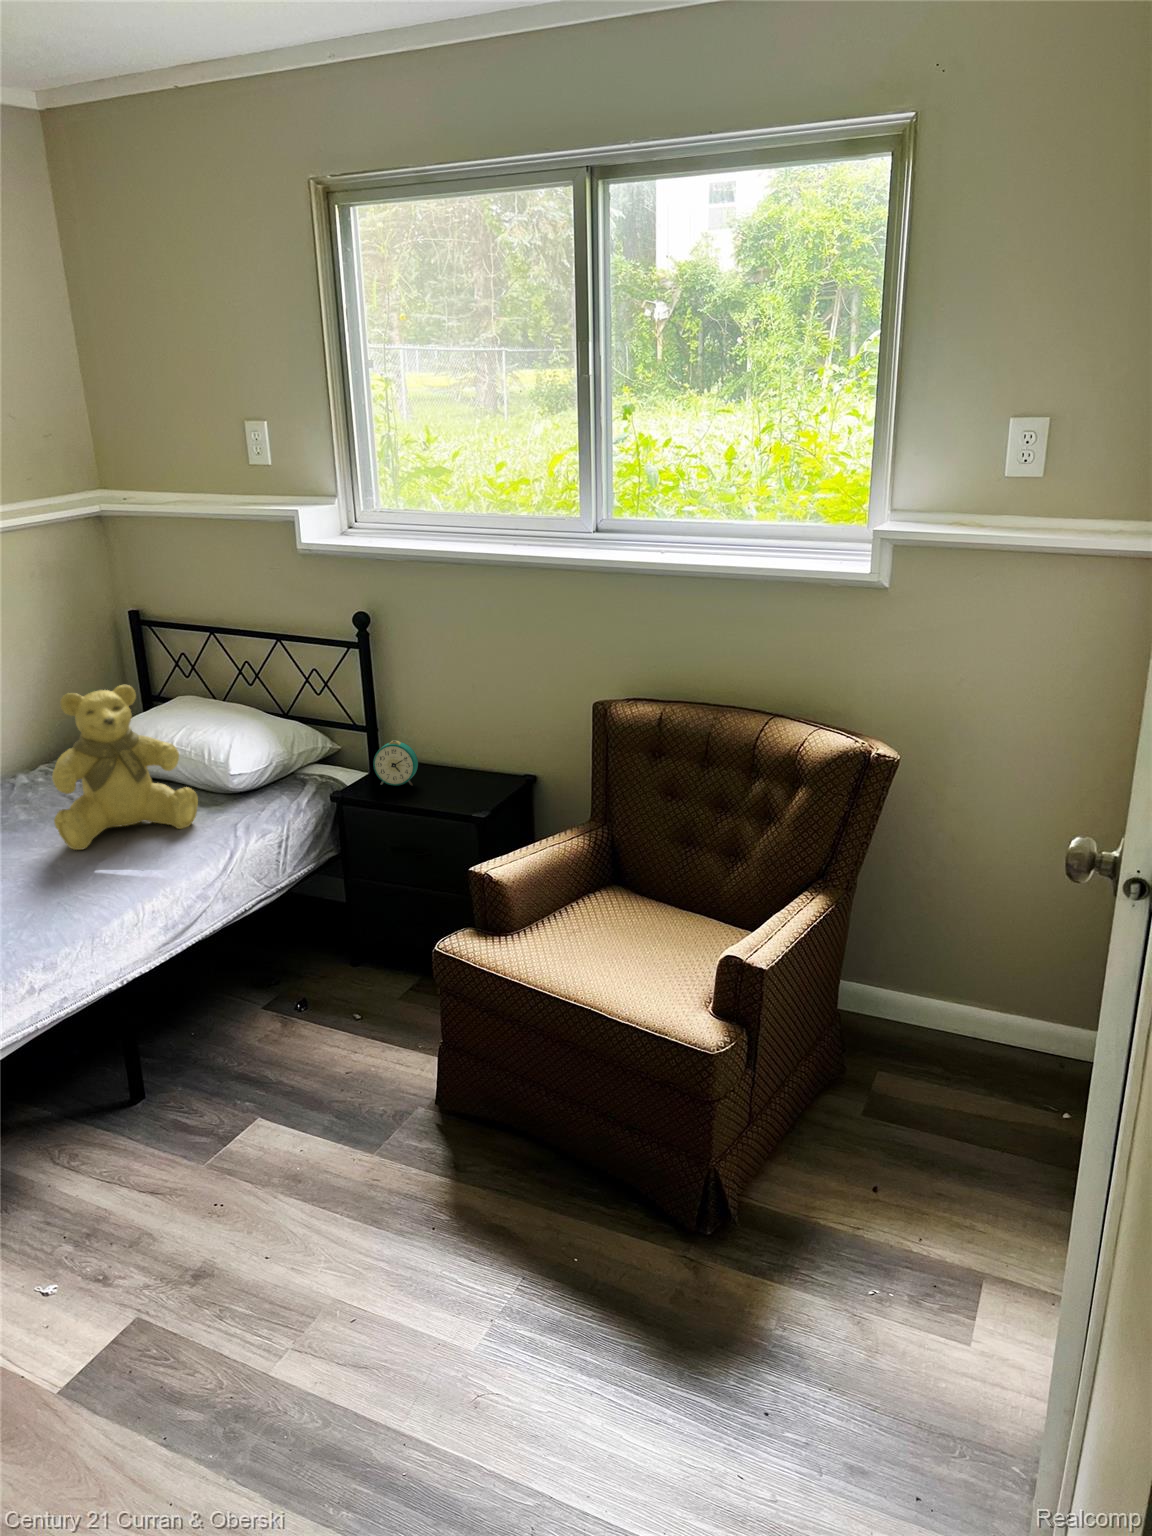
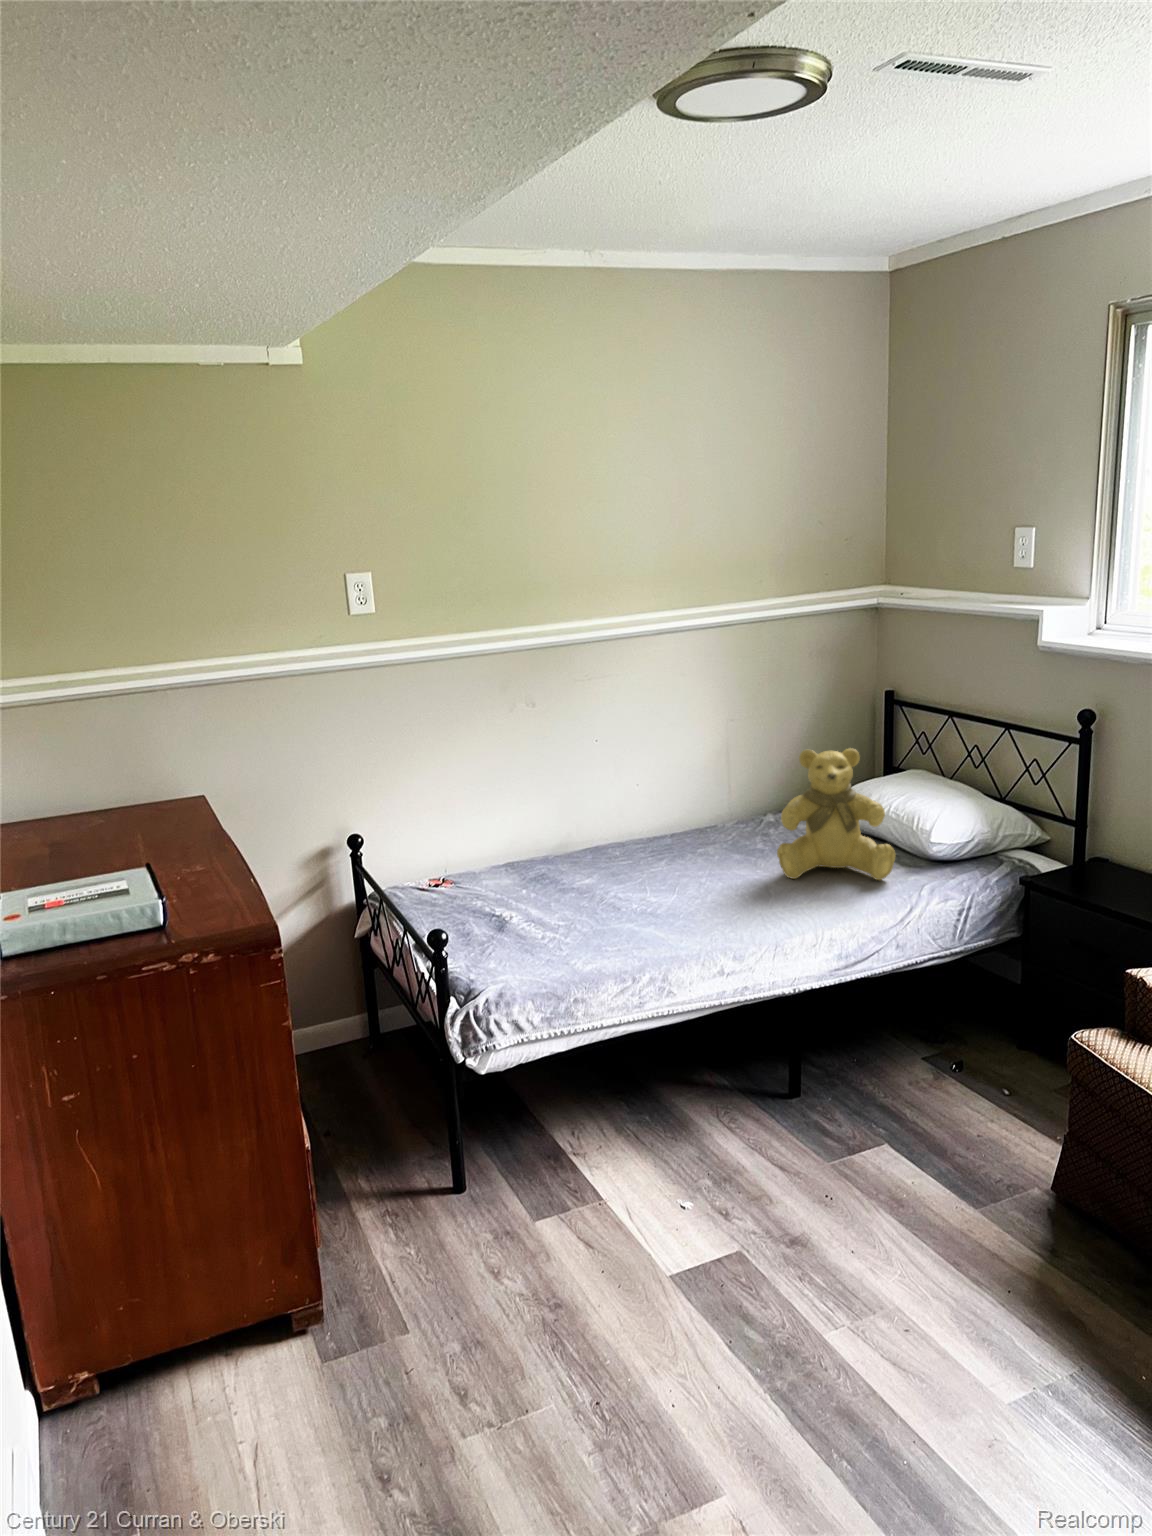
alarm clock: present [373,740,418,786] -> none [1069,836,1117,885]

